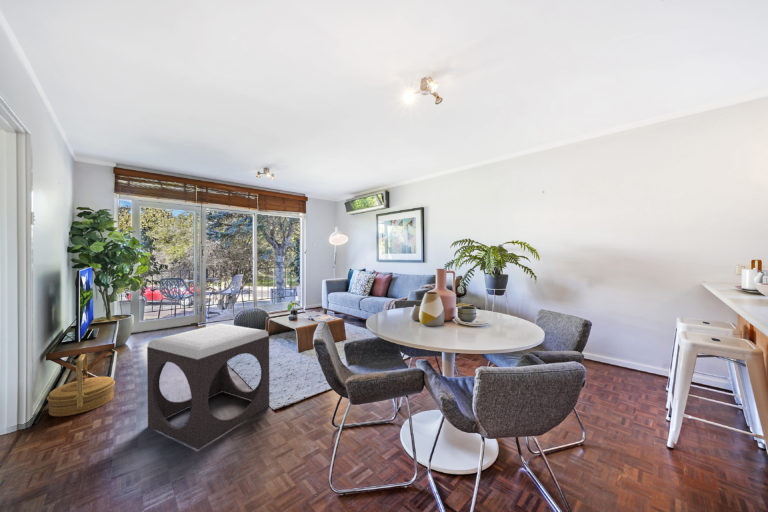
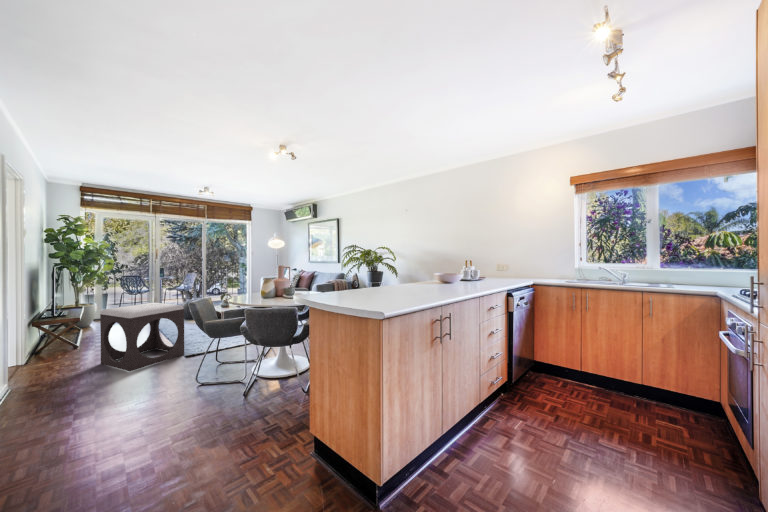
woven basket: present [47,354,115,417] -> none [34,320,80,361]

